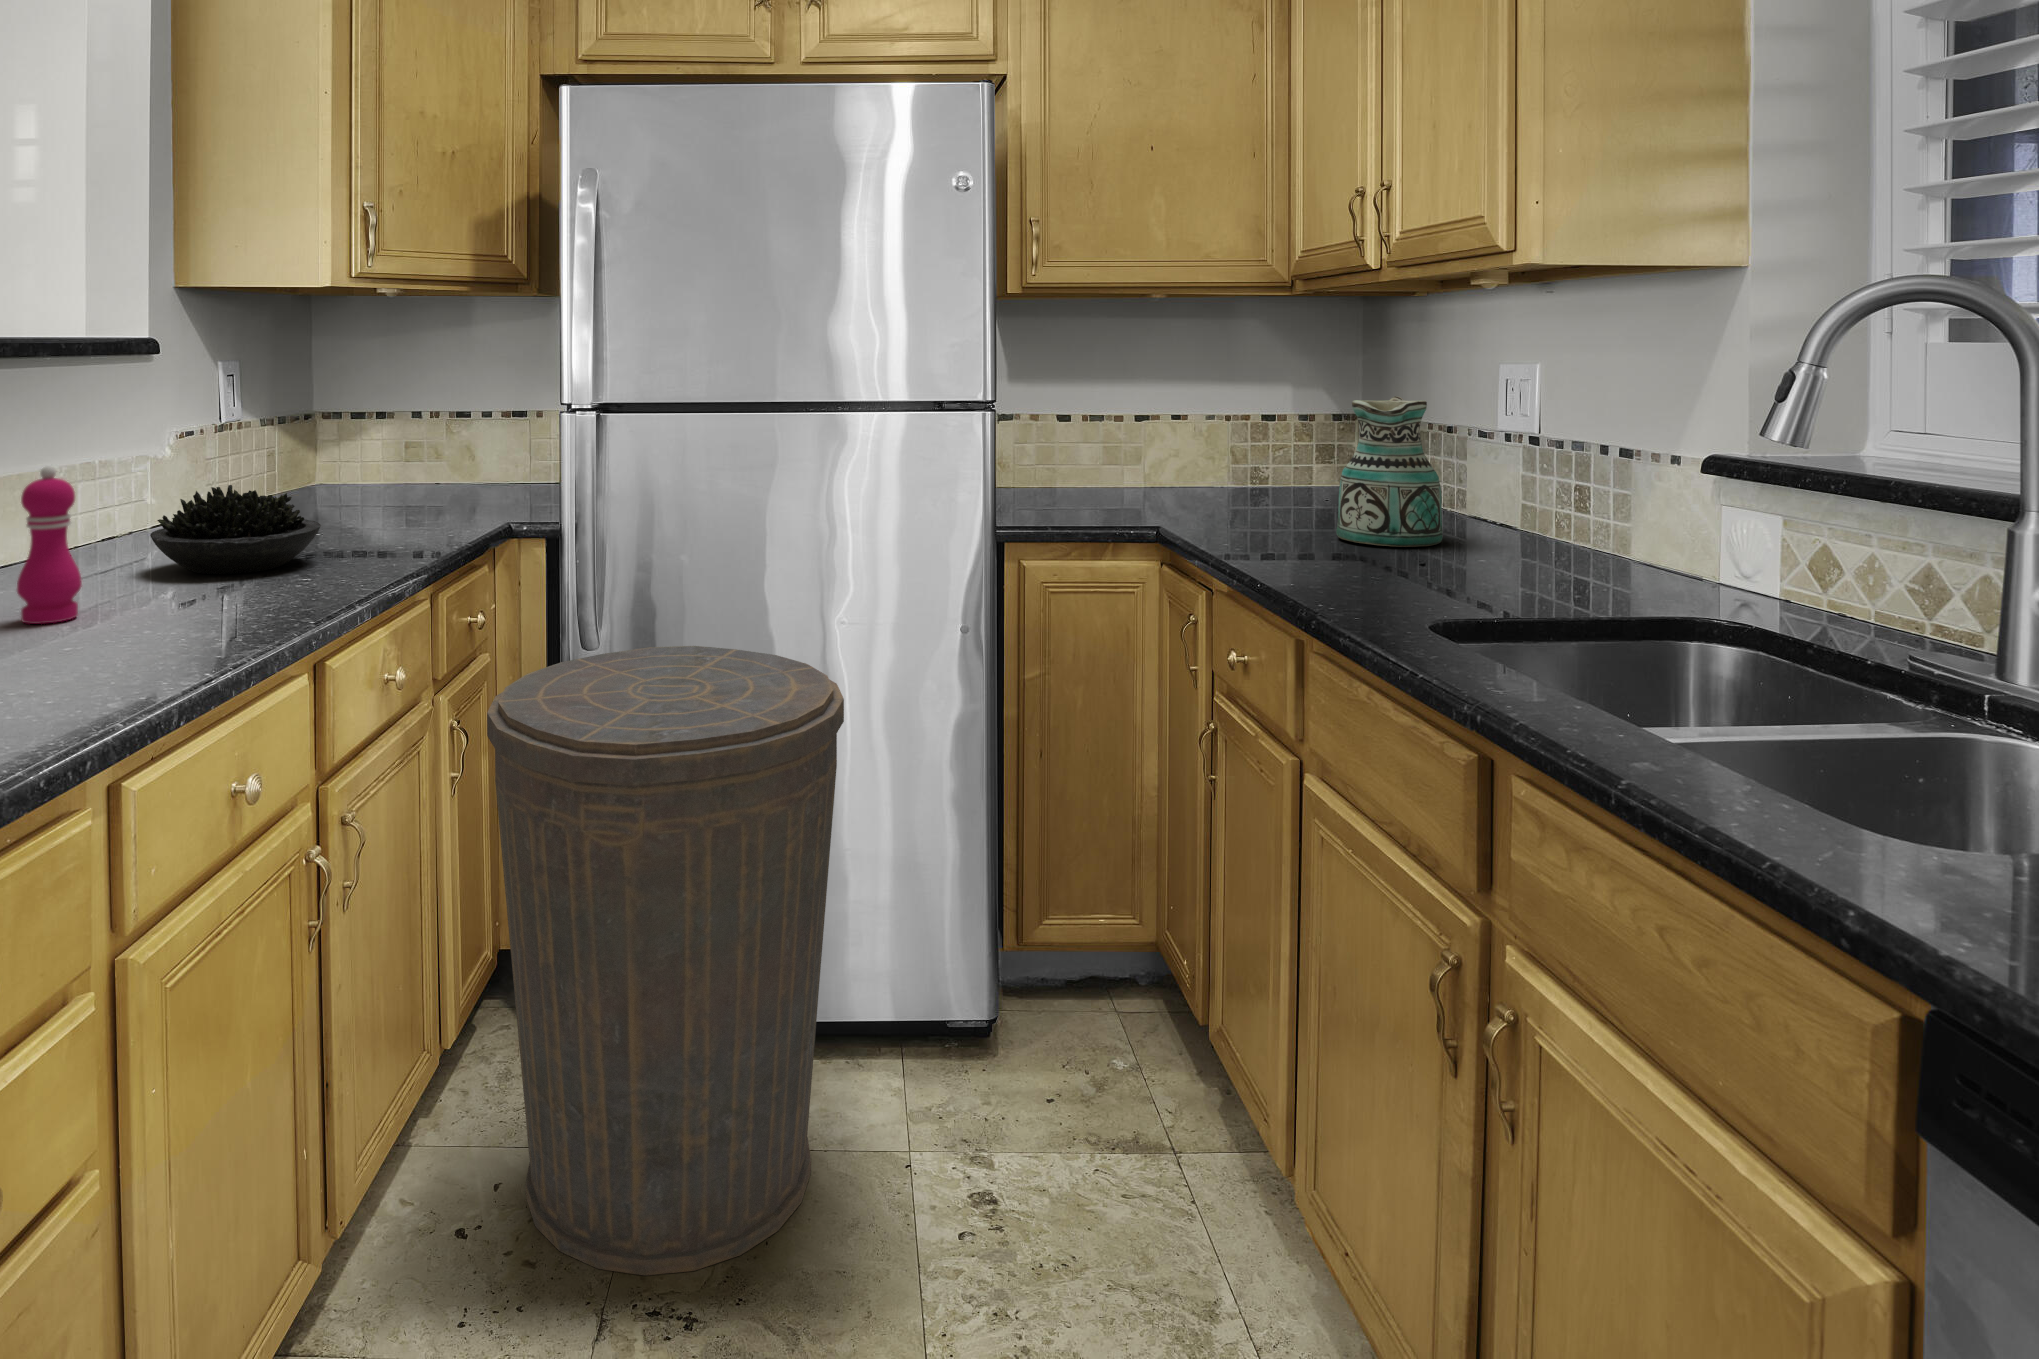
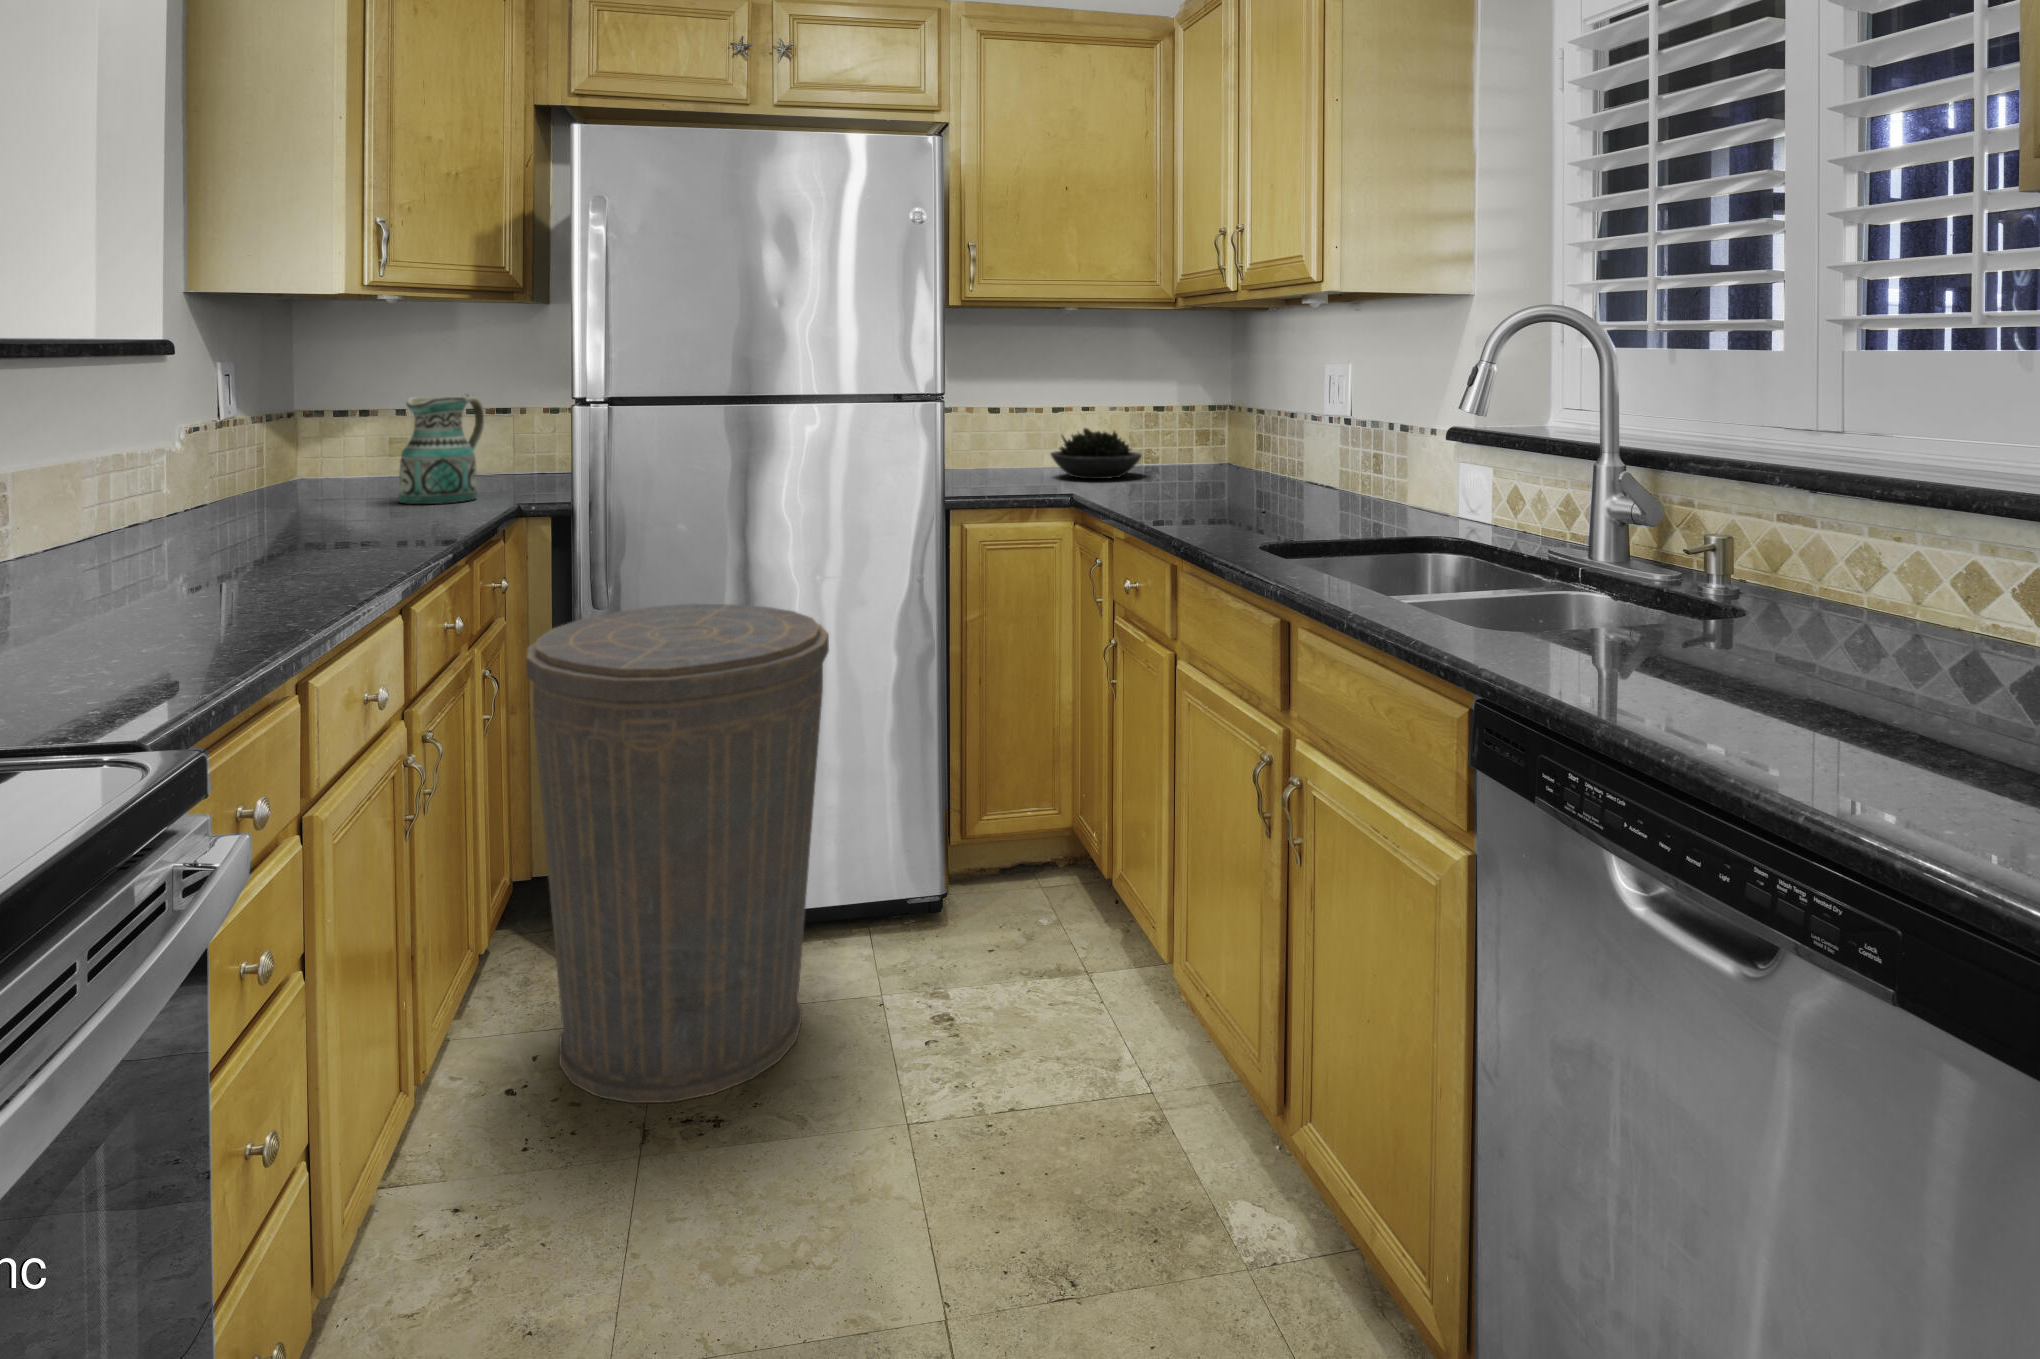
ceramic pitcher: present [1336,396,1442,547] -> present [398,394,484,504]
pepper mill: present [17,466,82,624] -> none [108,452,167,590]
succulent plant: present [150,485,321,574] -> present [1051,428,1142,479]

